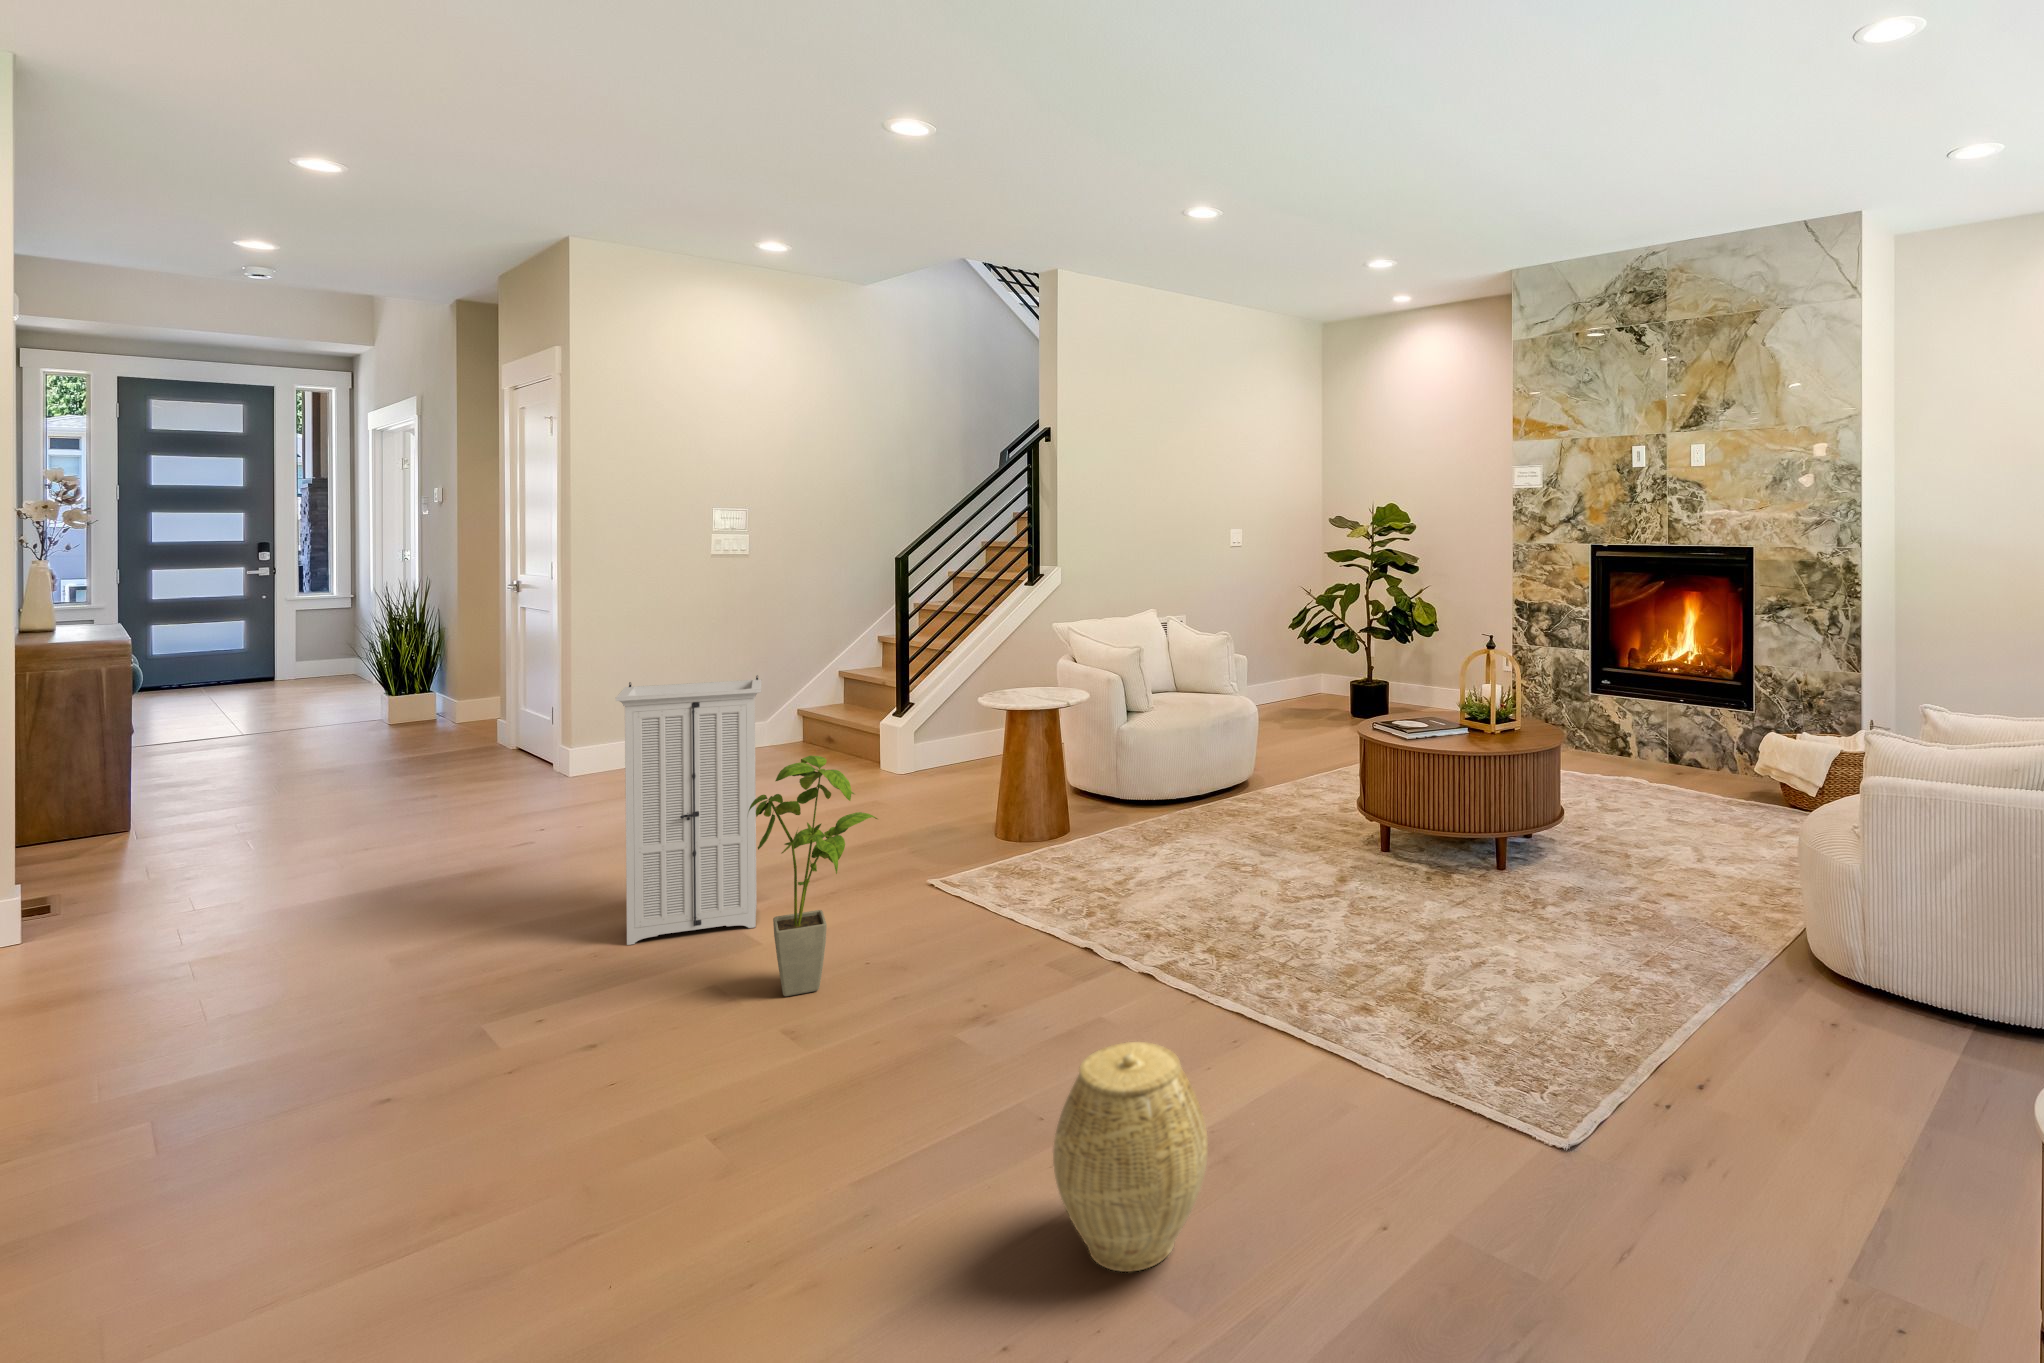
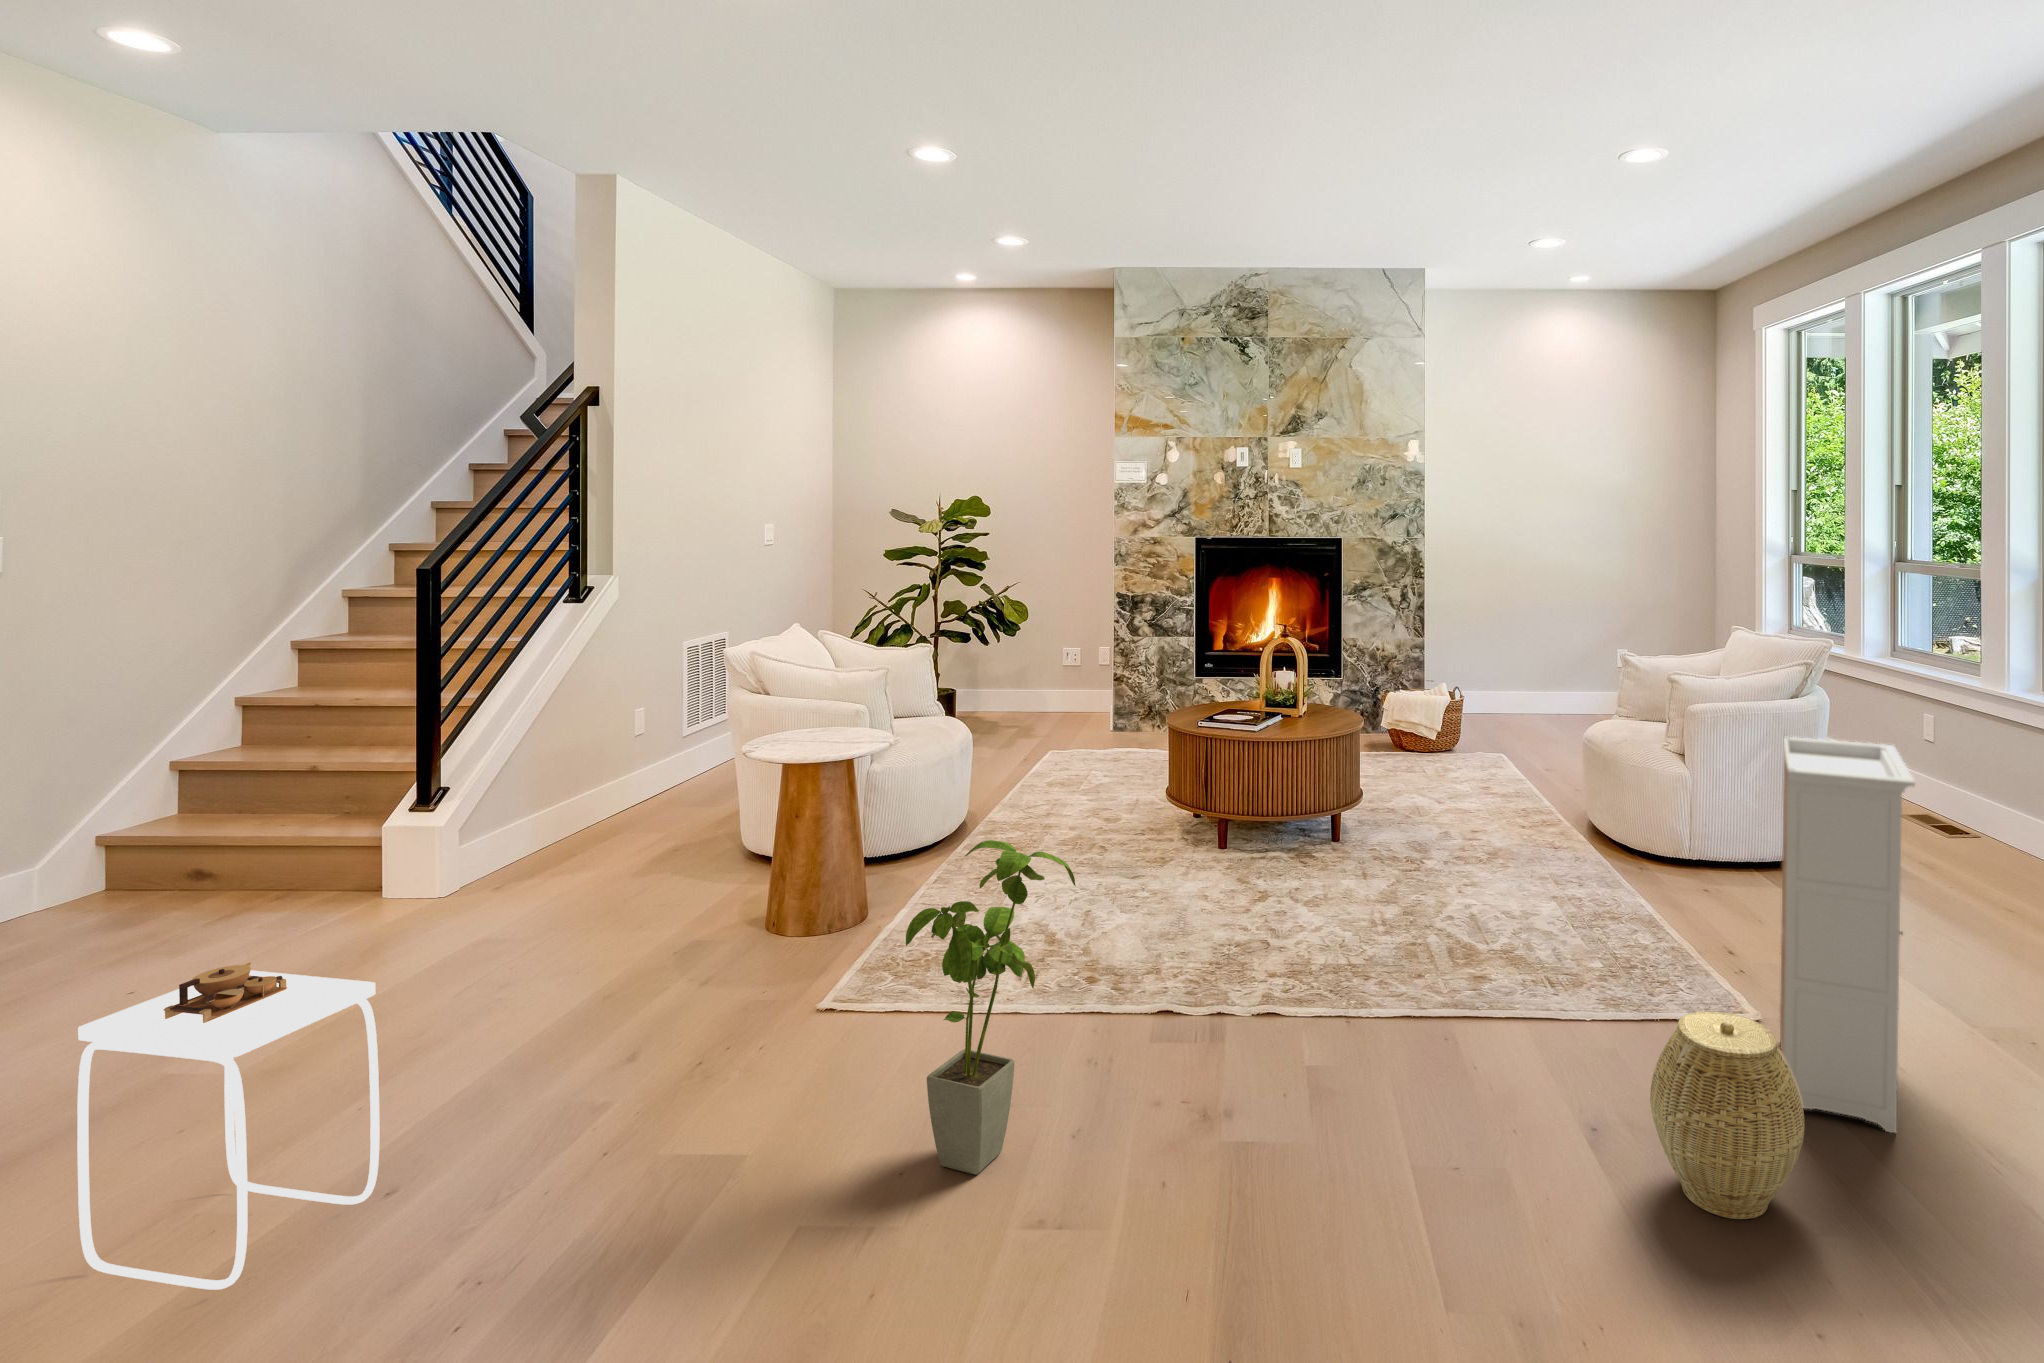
storage cabinet: present [616,675,762,945] -> present [1780,737,1915,1133]
side table: none [501,760,600,923] -> present [77,963,379,1290]

